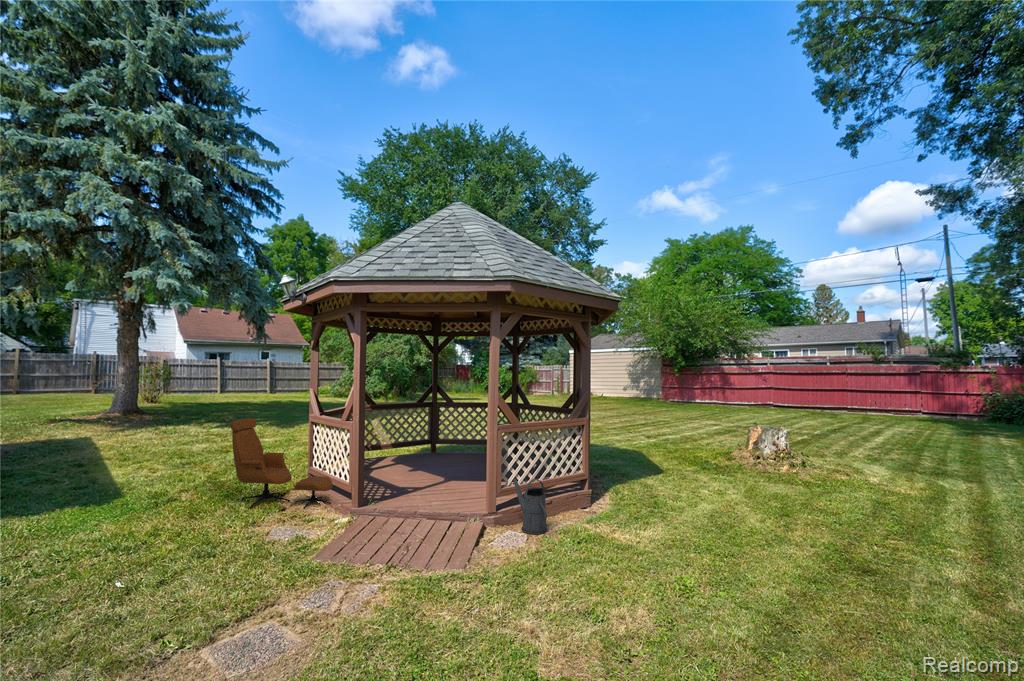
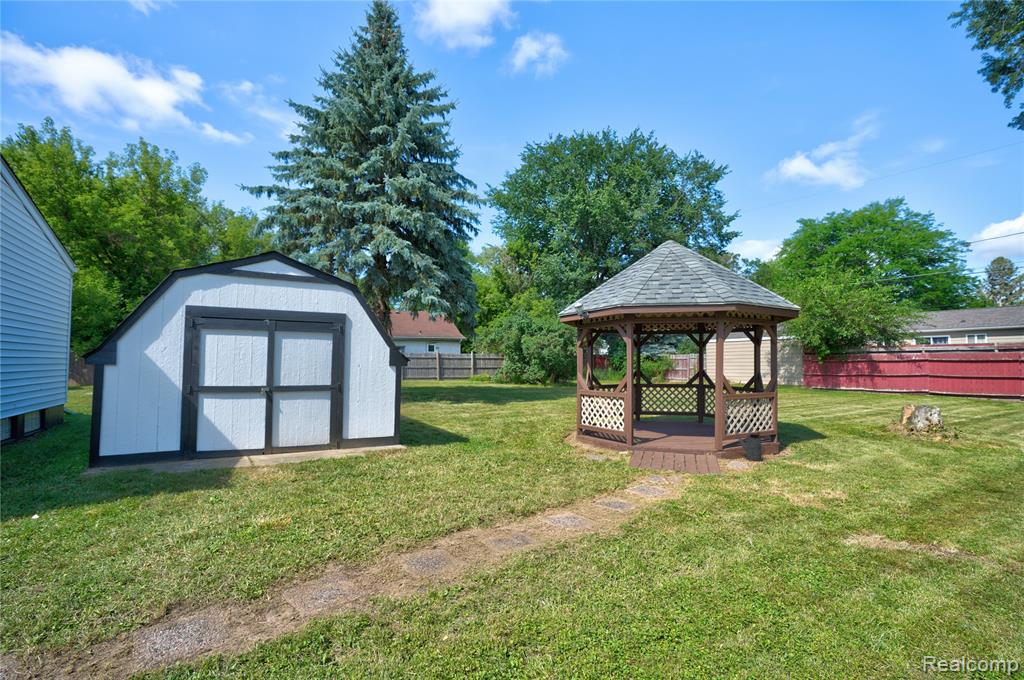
lounge chair: present [230,418,333,509] -> none [547,392,609,446]

